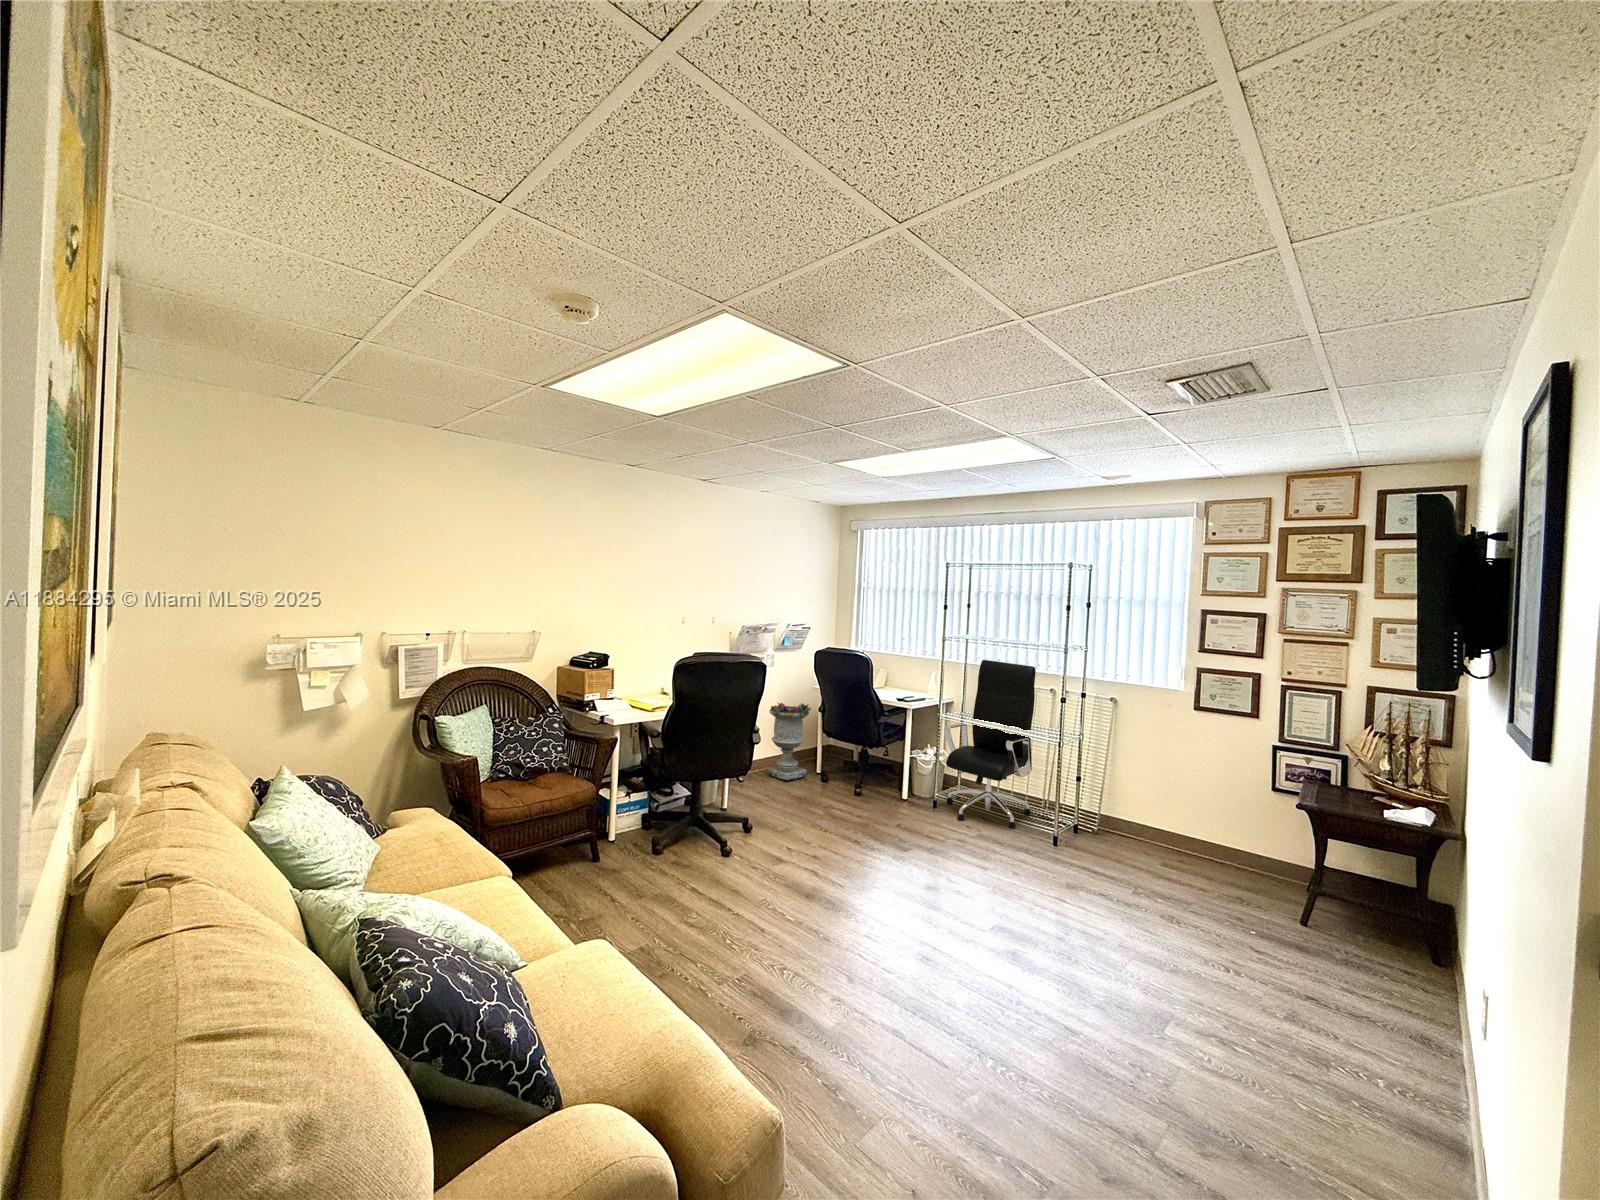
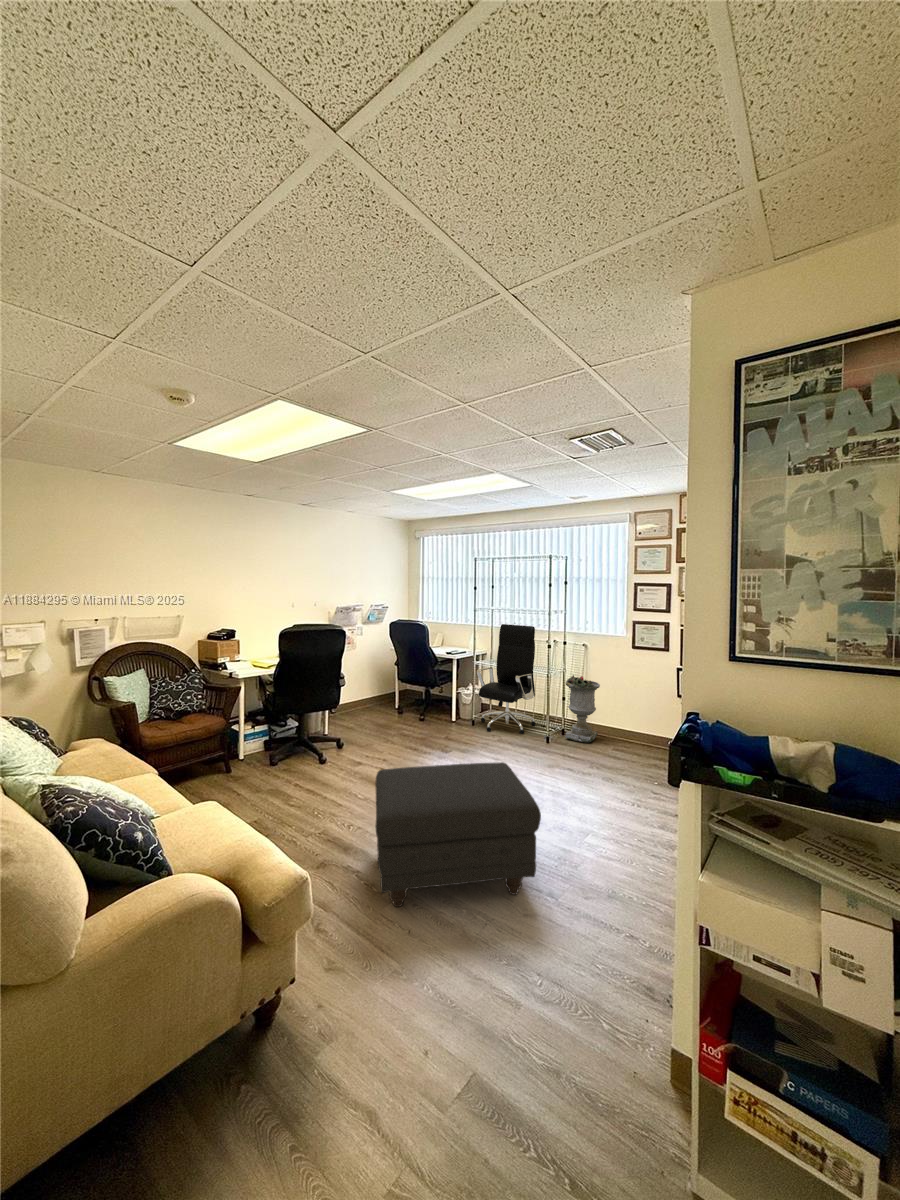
planter: present [767,703,811,781] -> present [565,675,600,742]
ottoman: none [826,897,1108,1132] -> present [375,762,541,907]

